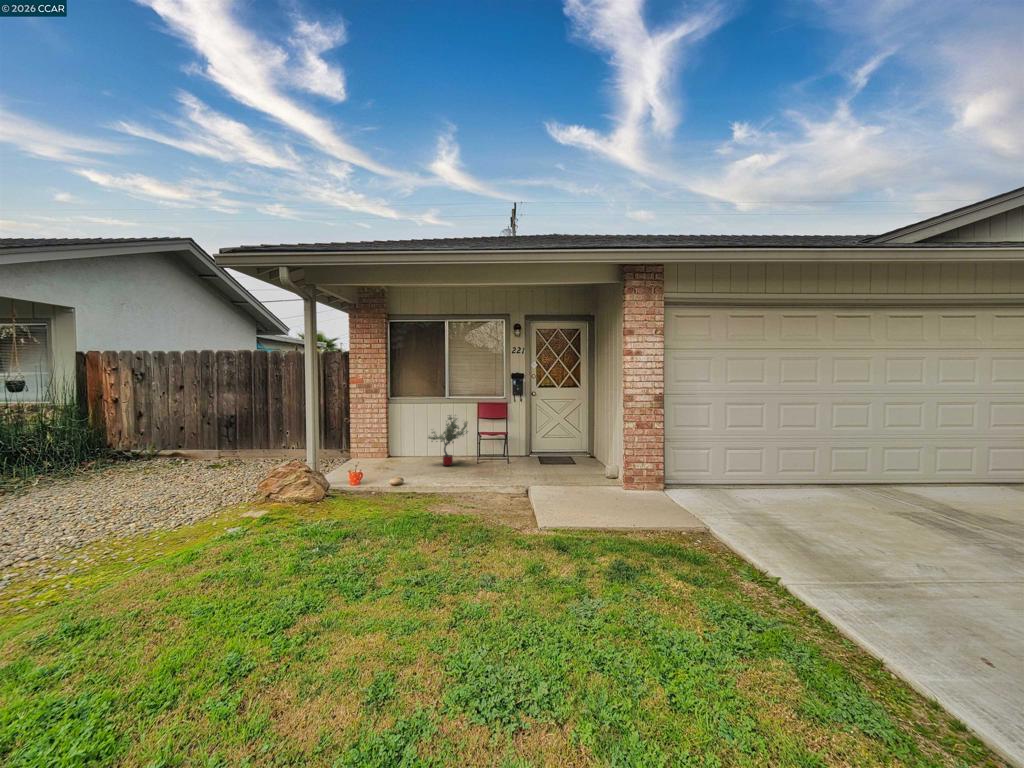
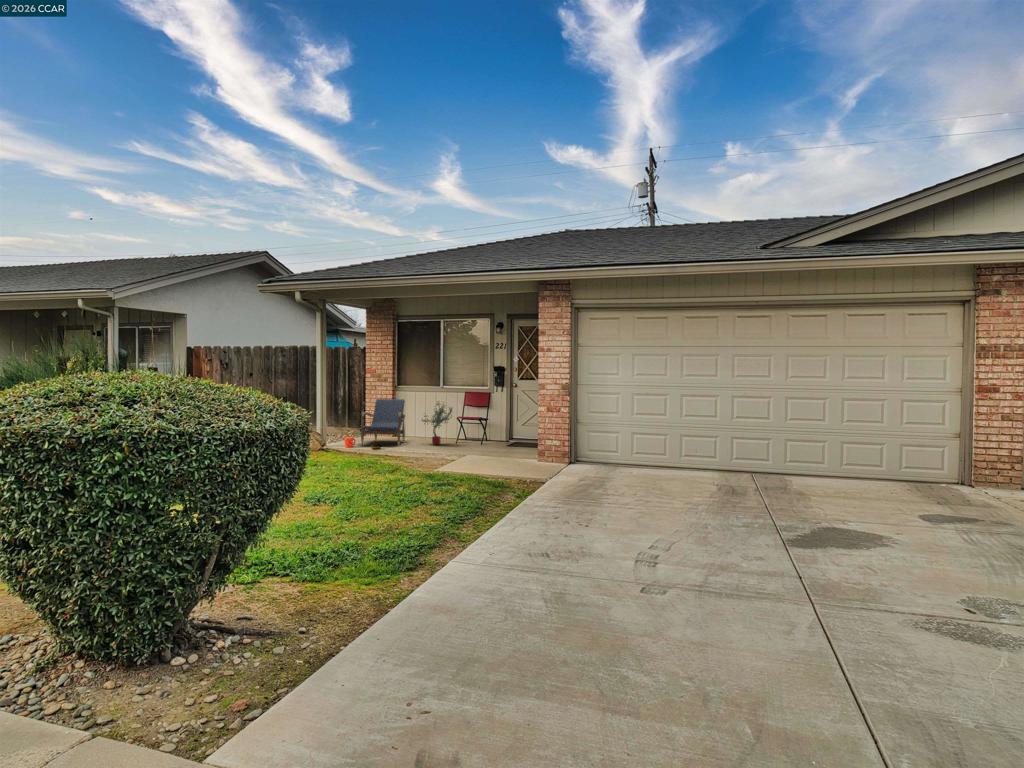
lounge chair: none [354,413,406,476] -> present [361,399,405,446]

